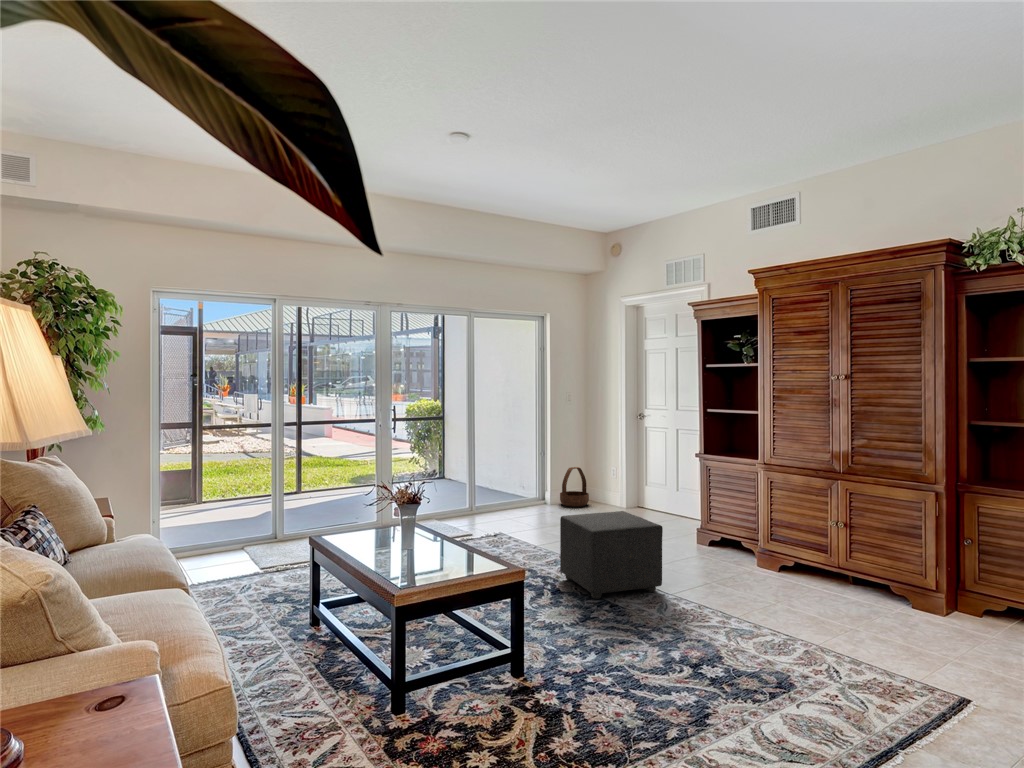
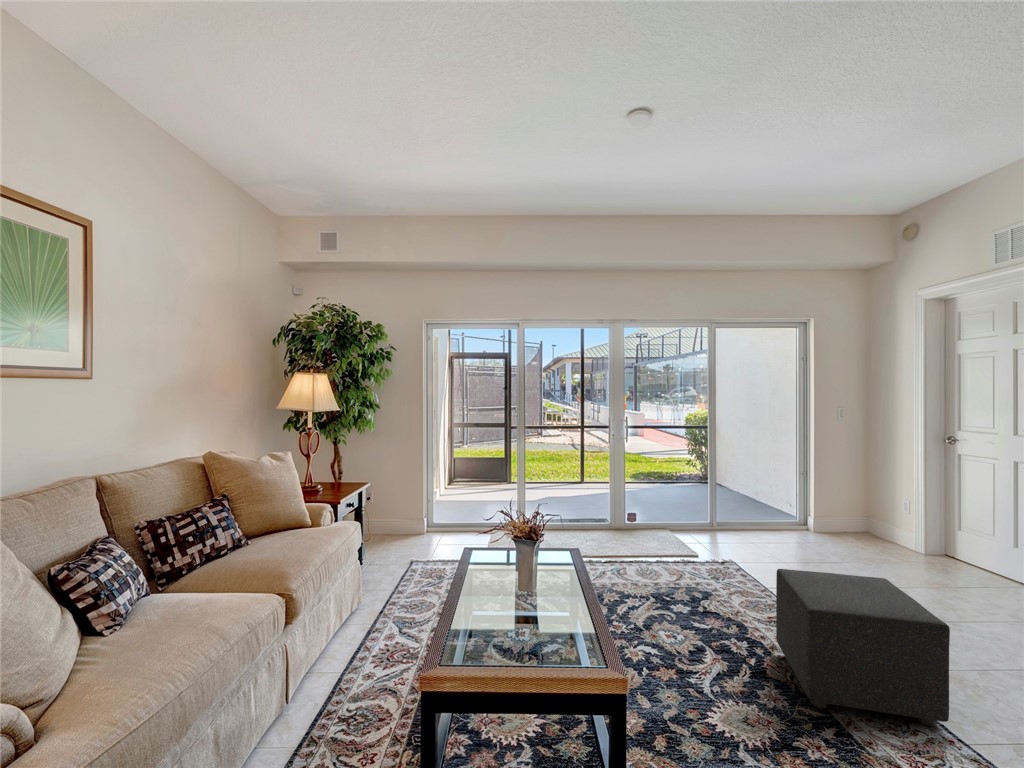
basket: present [560,467,589,507] -> none [826,493,867,541]

